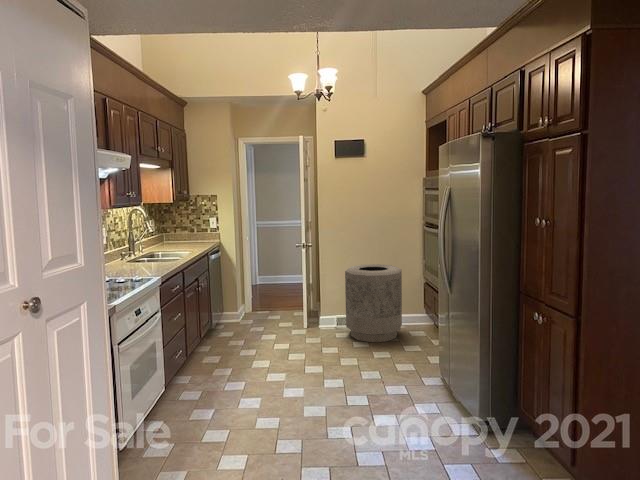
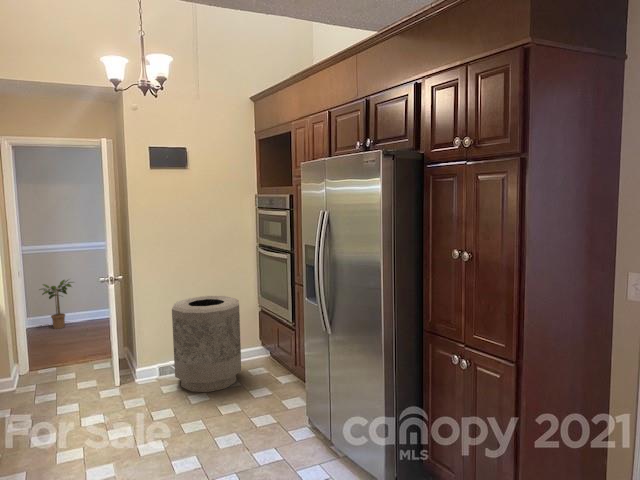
potted plant: none [265,247,292,286] -> present [40,280,72,329]

